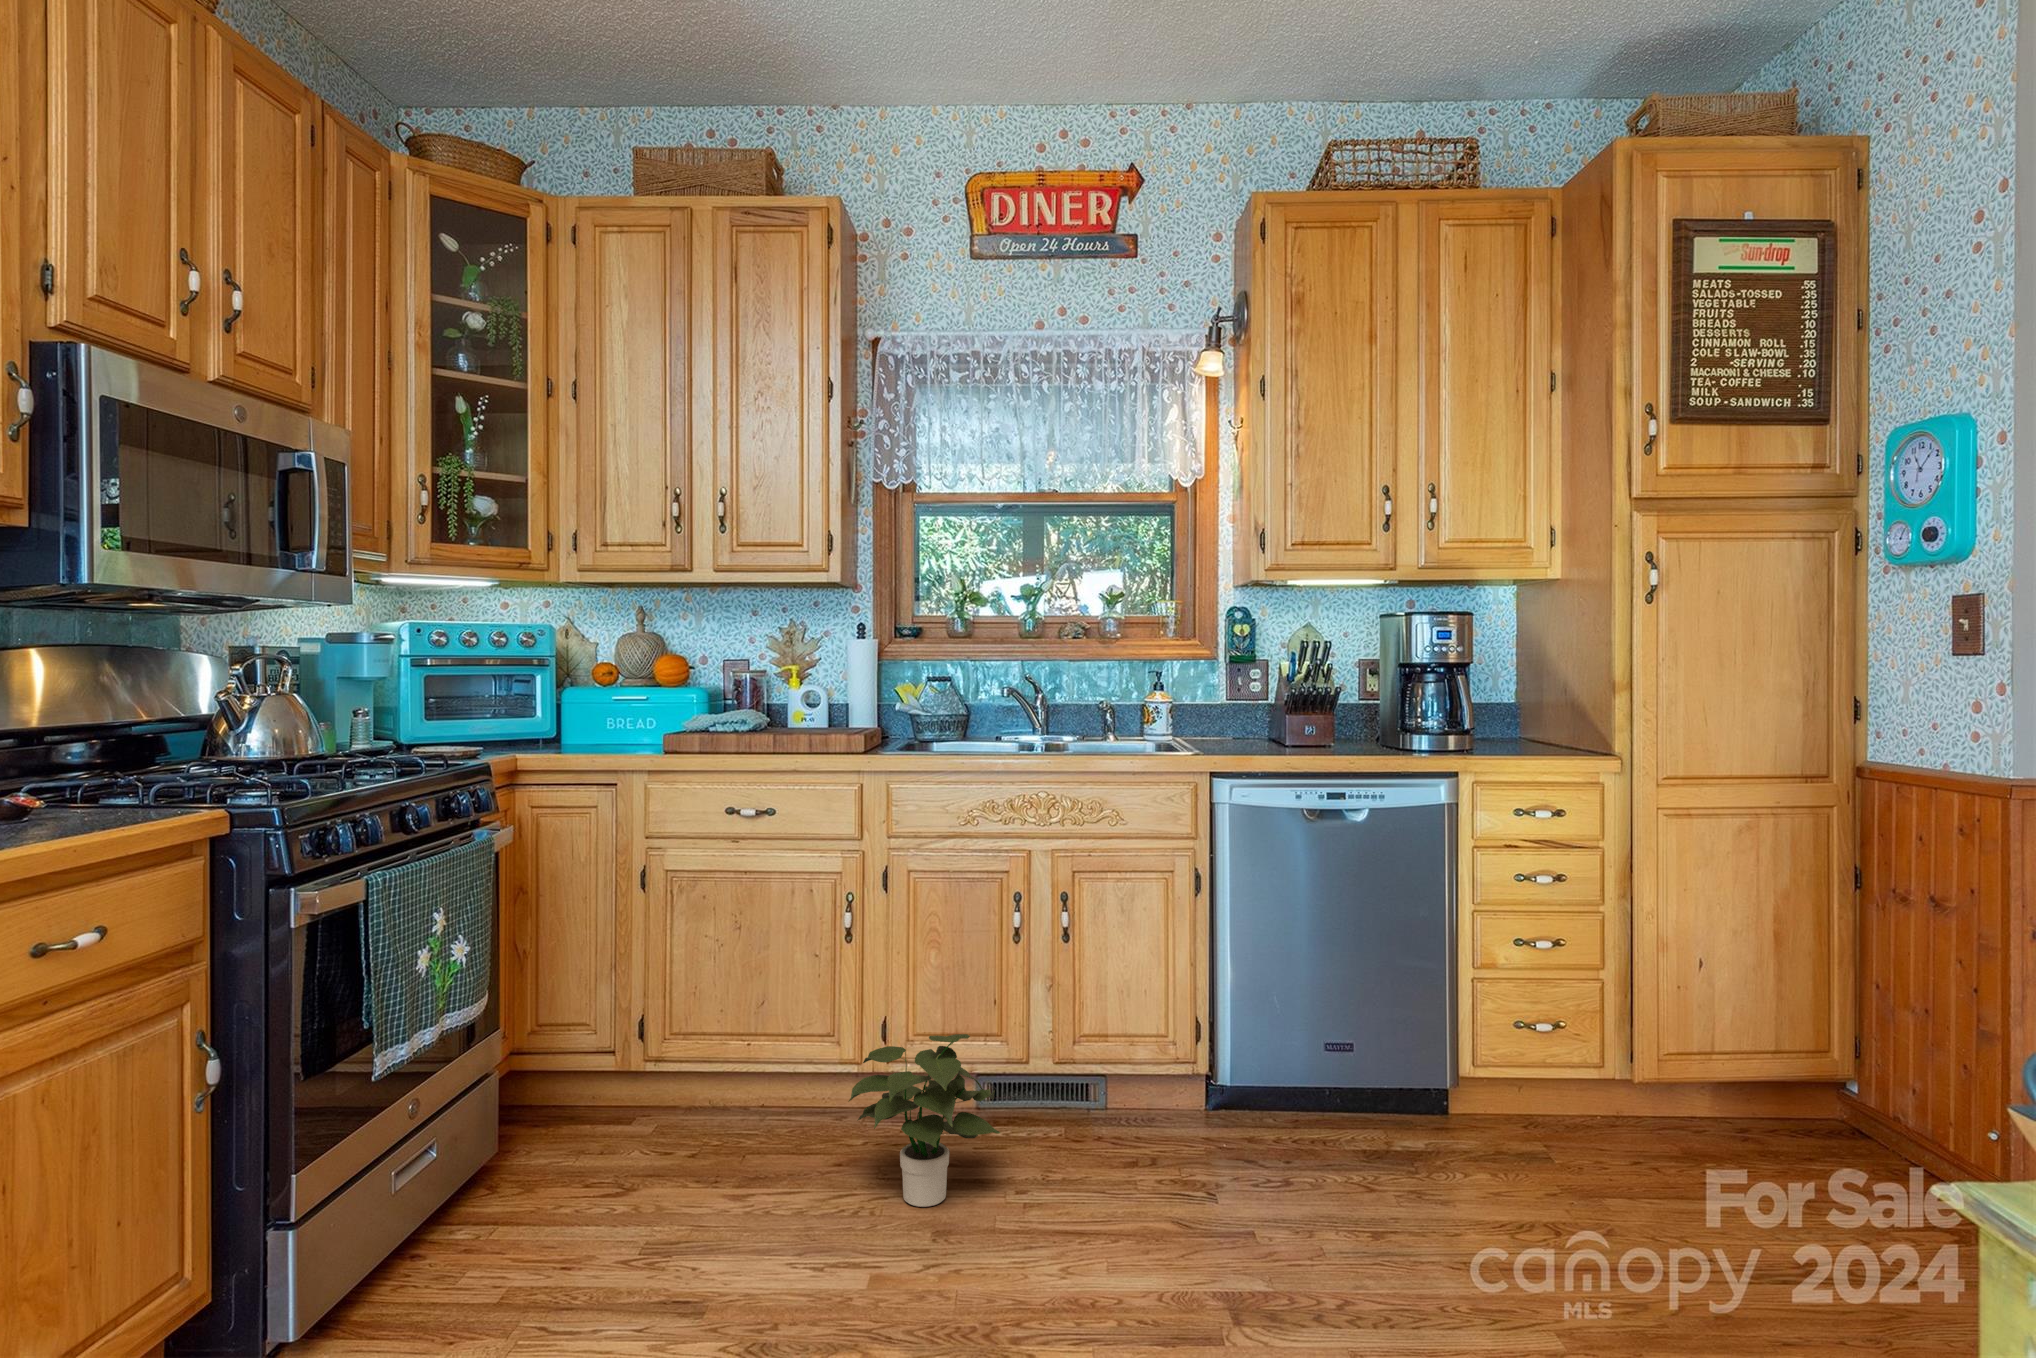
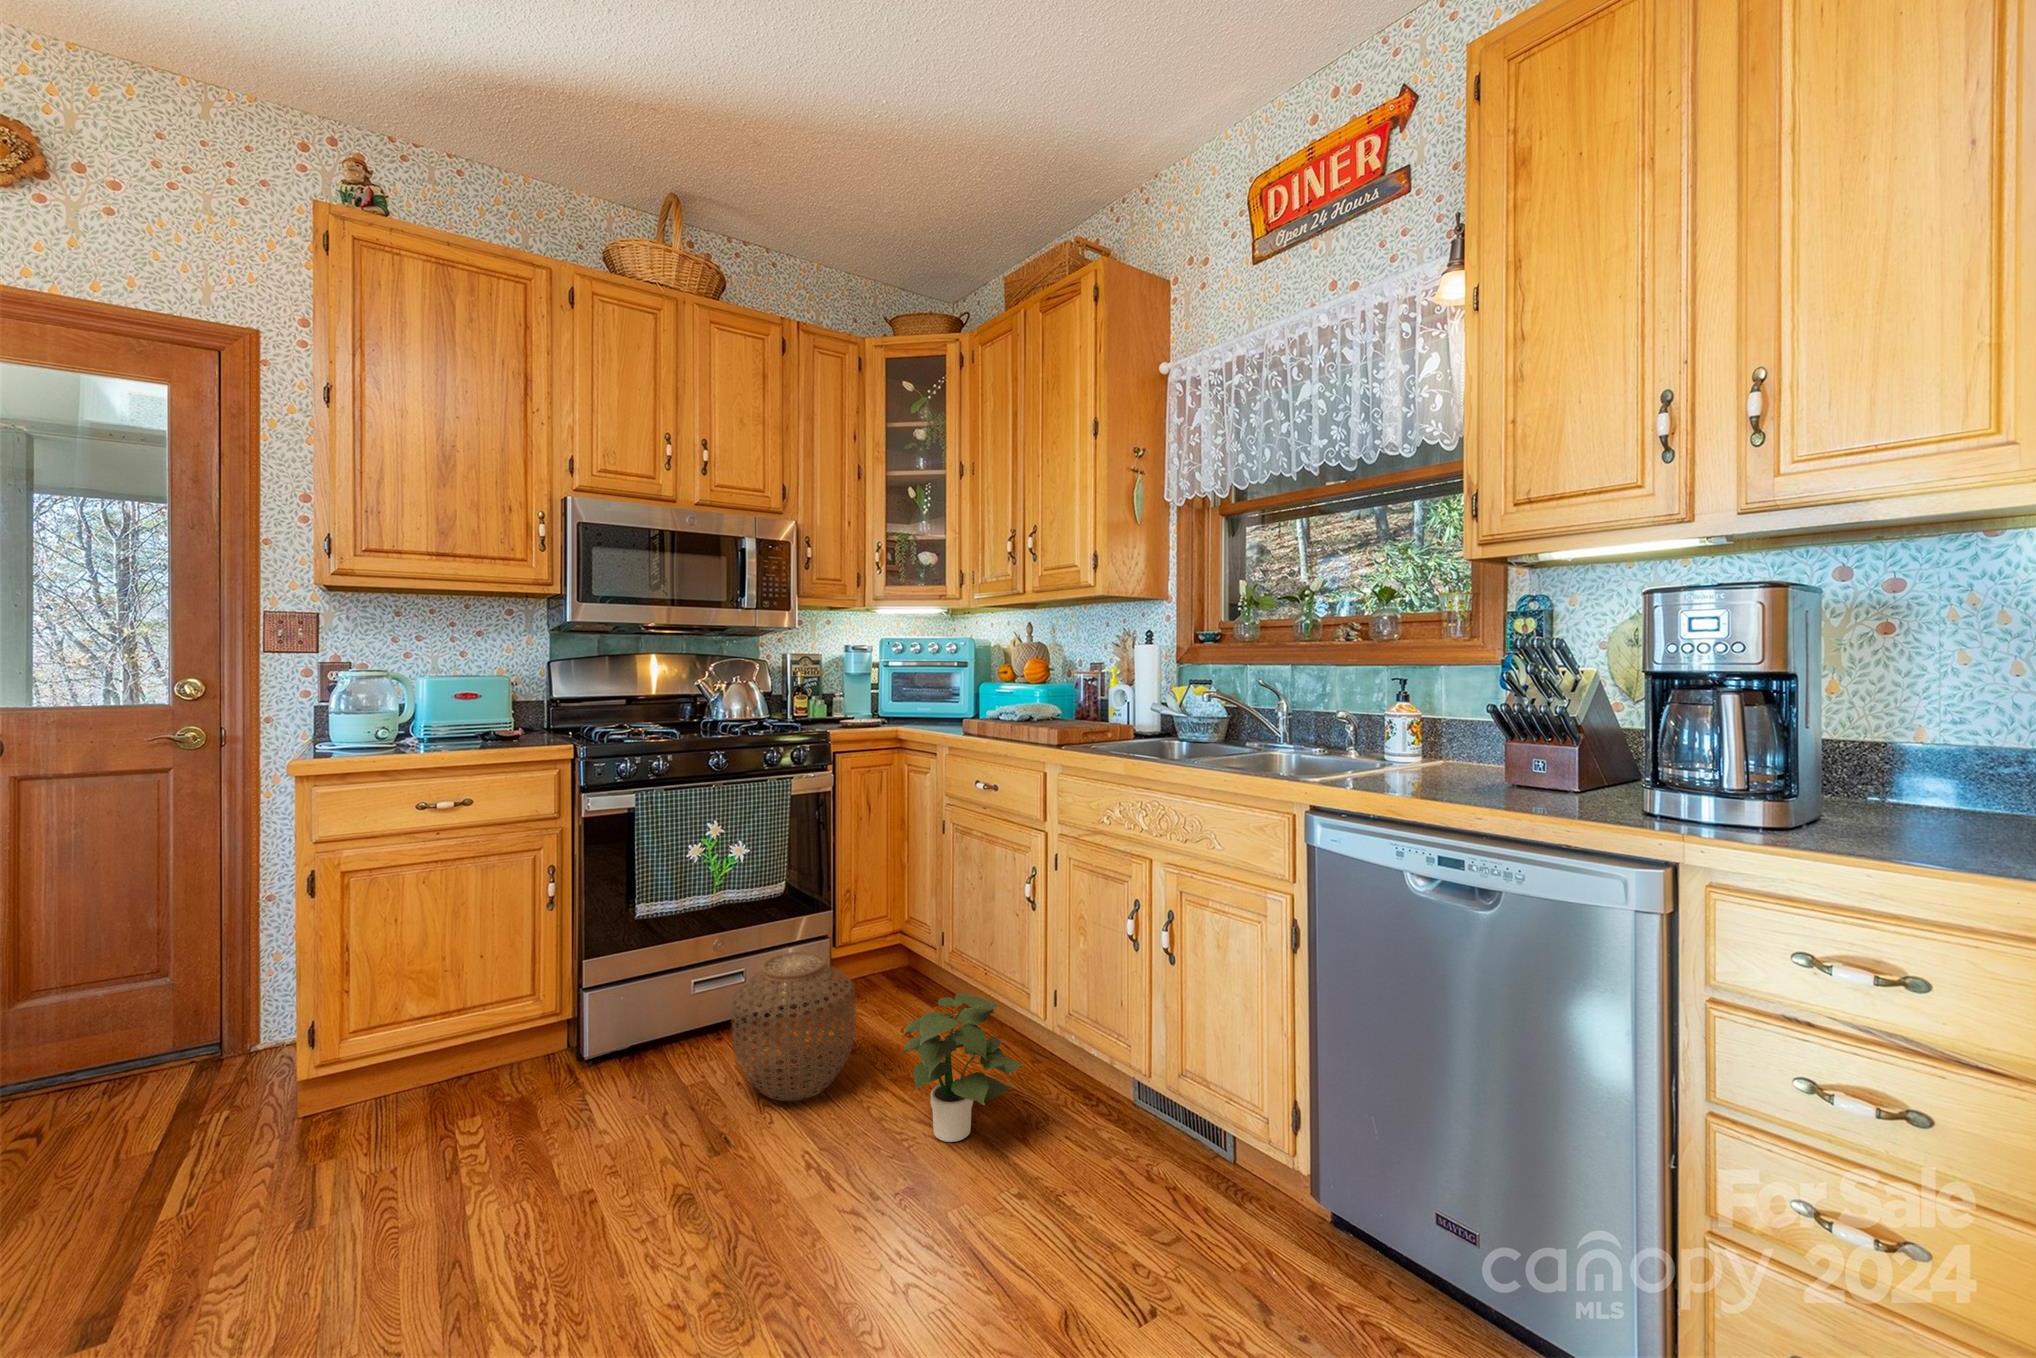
woven basket: none [594,1061,768,1271] -> present [732,951,855,1101]

